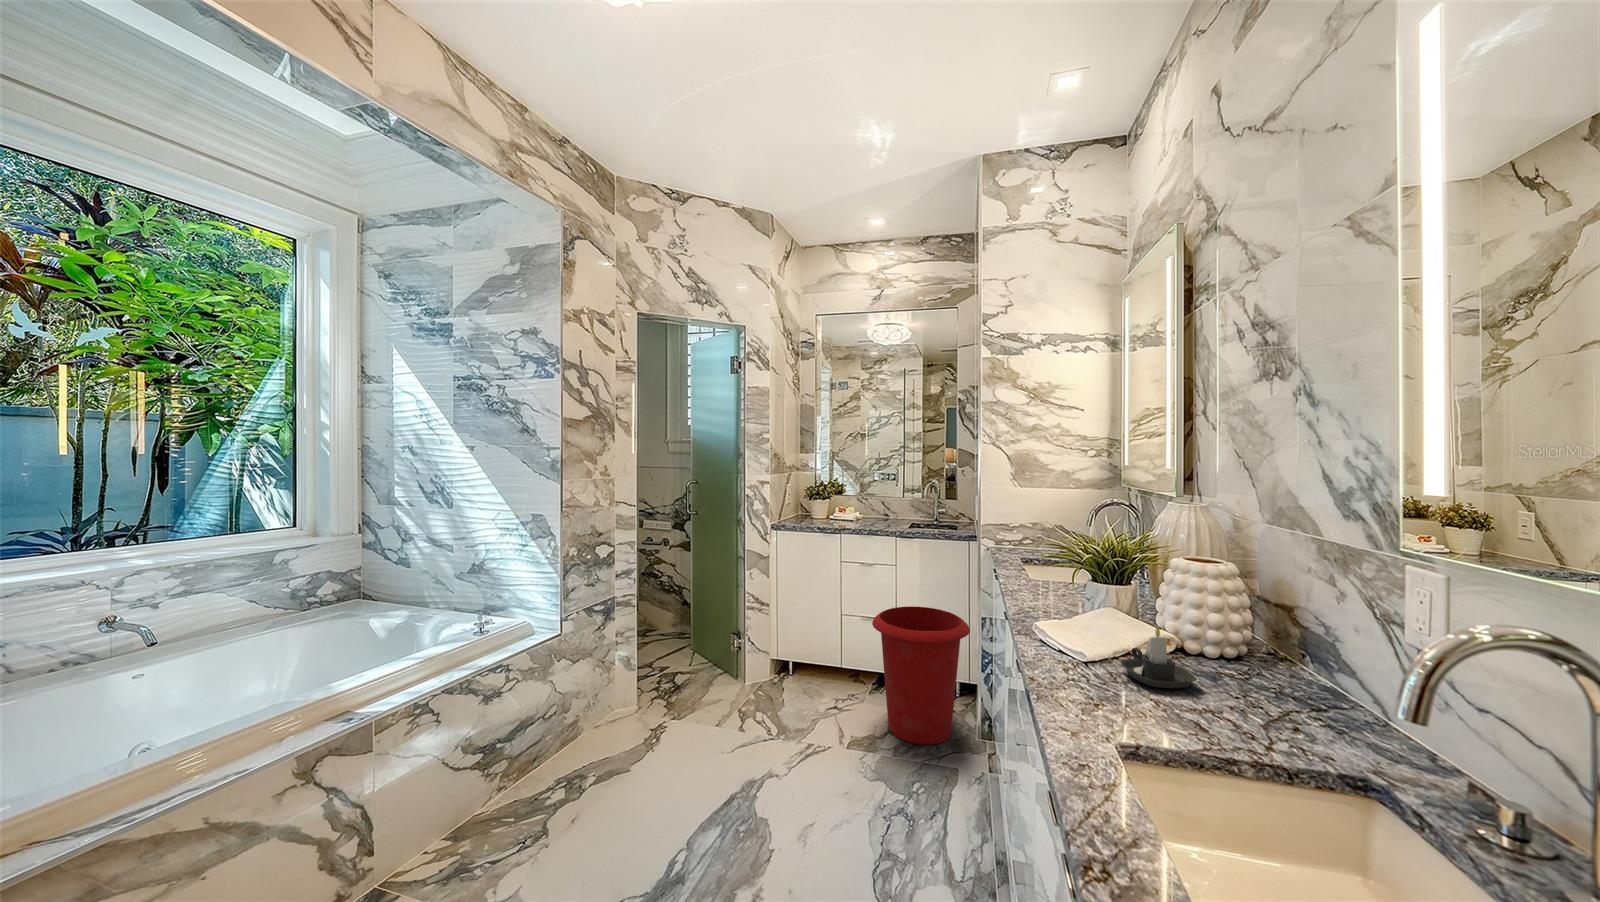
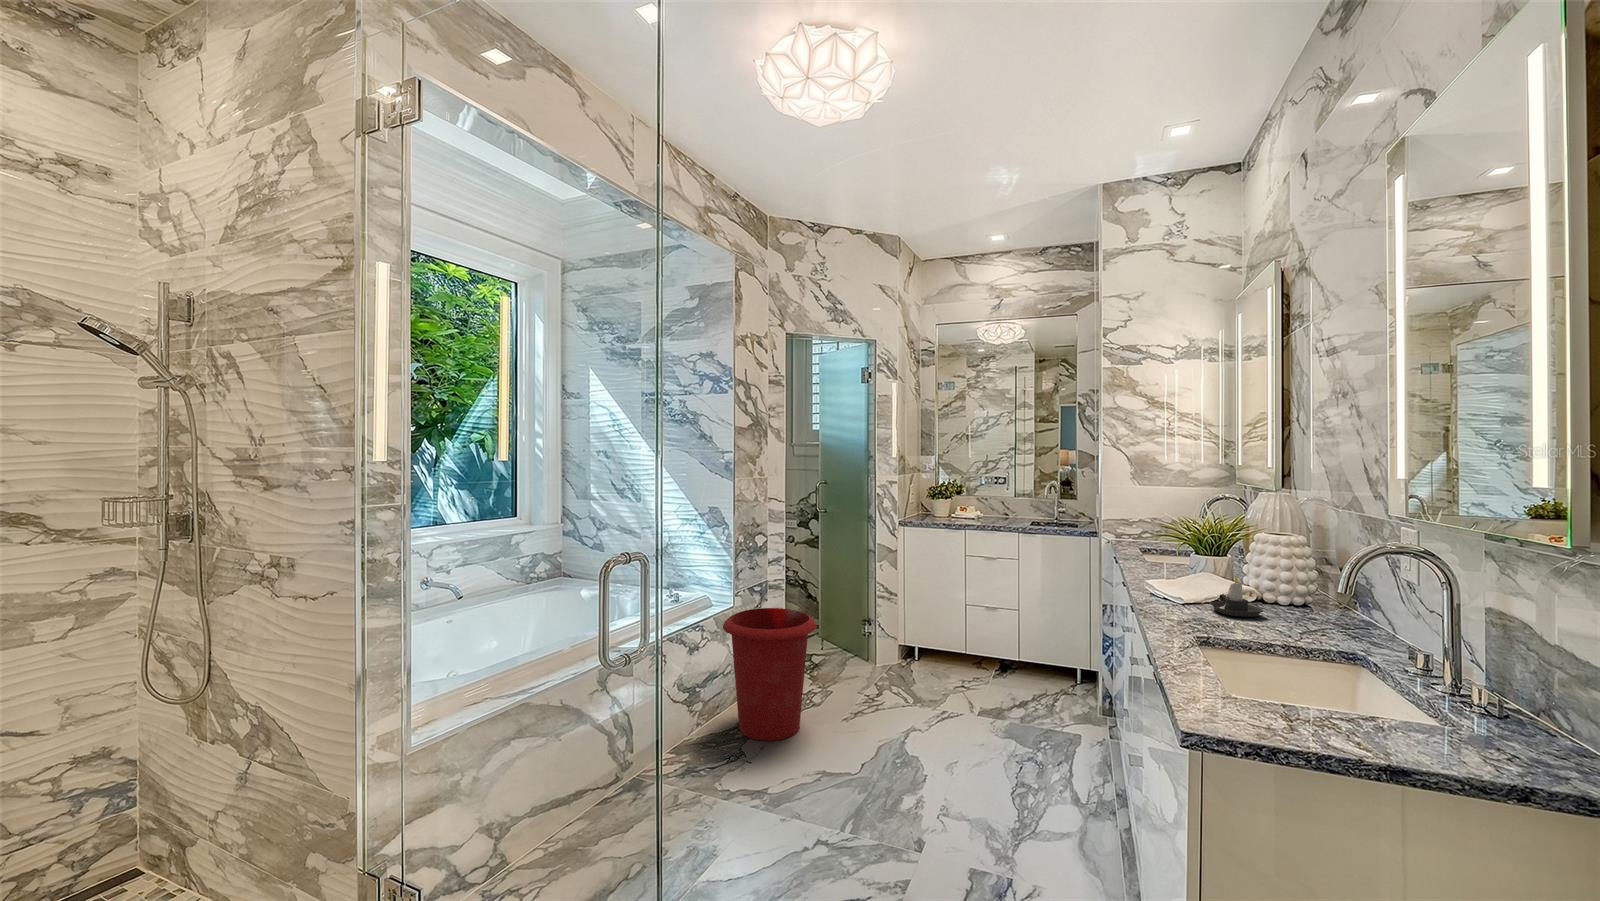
waste bin: present [872,606,970,745] -> present [723,608,817,741]

